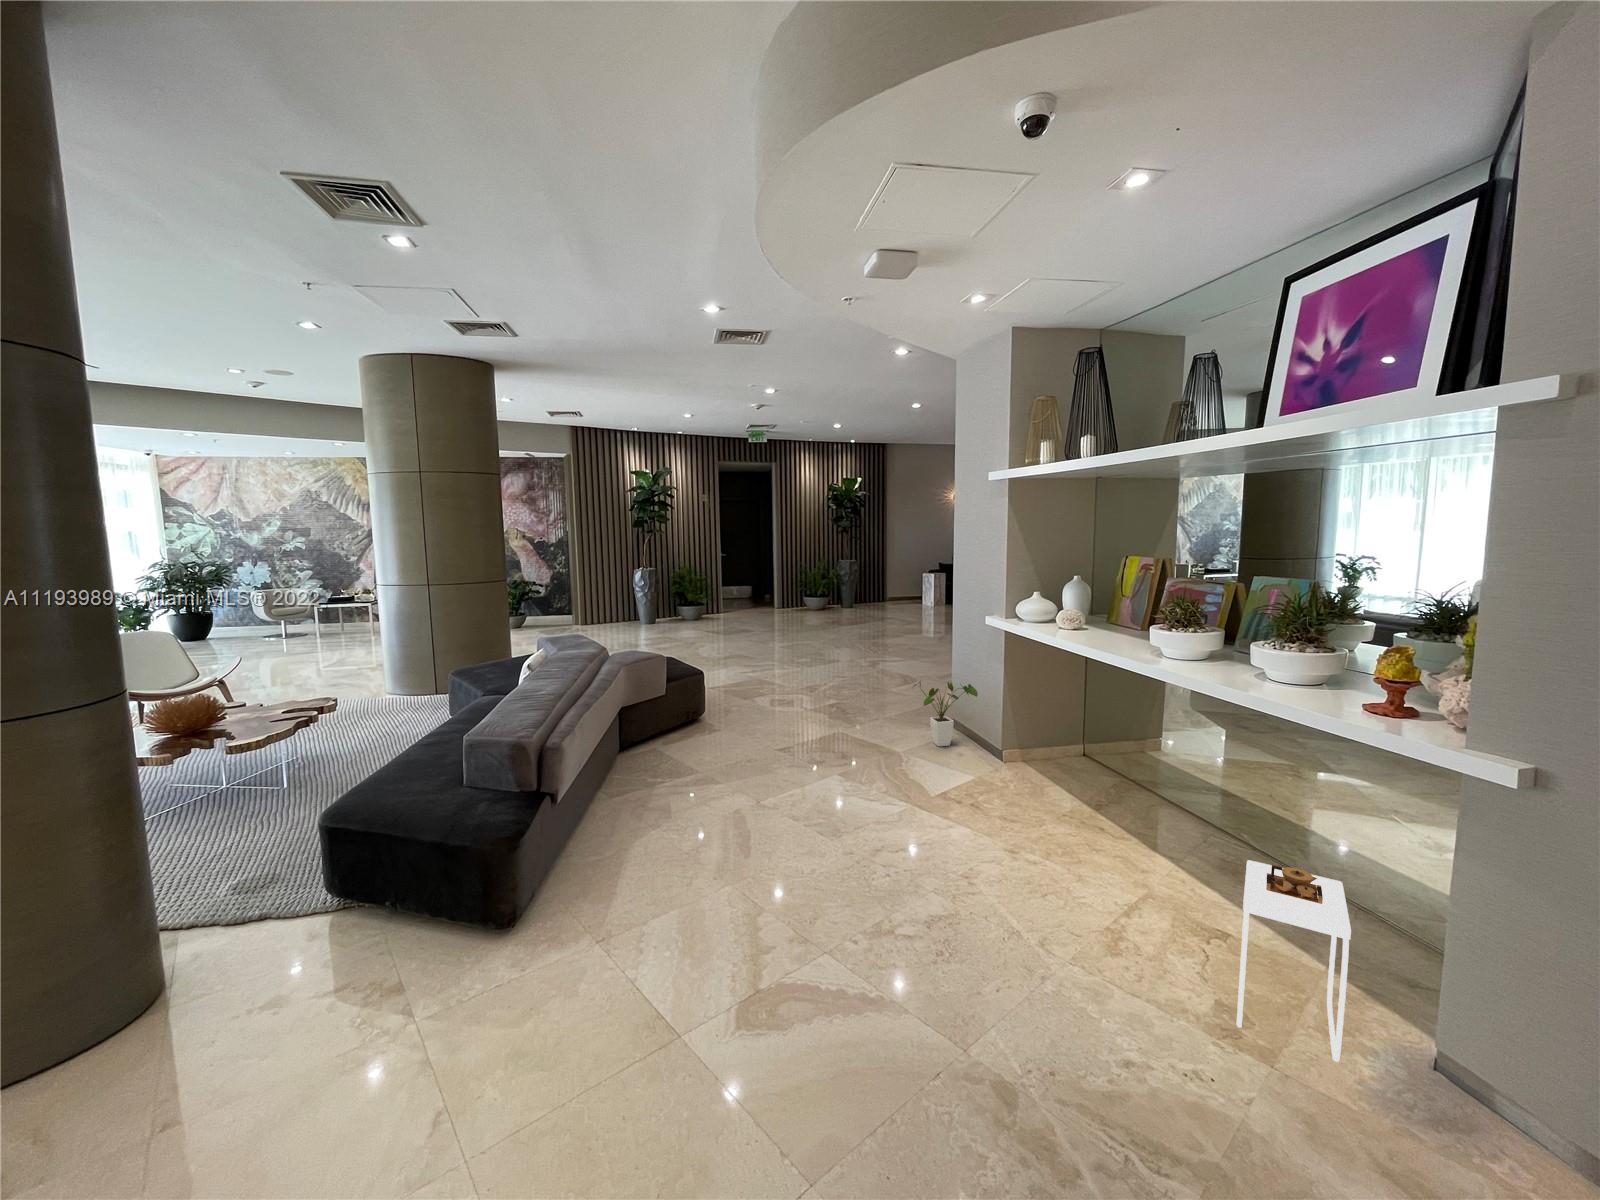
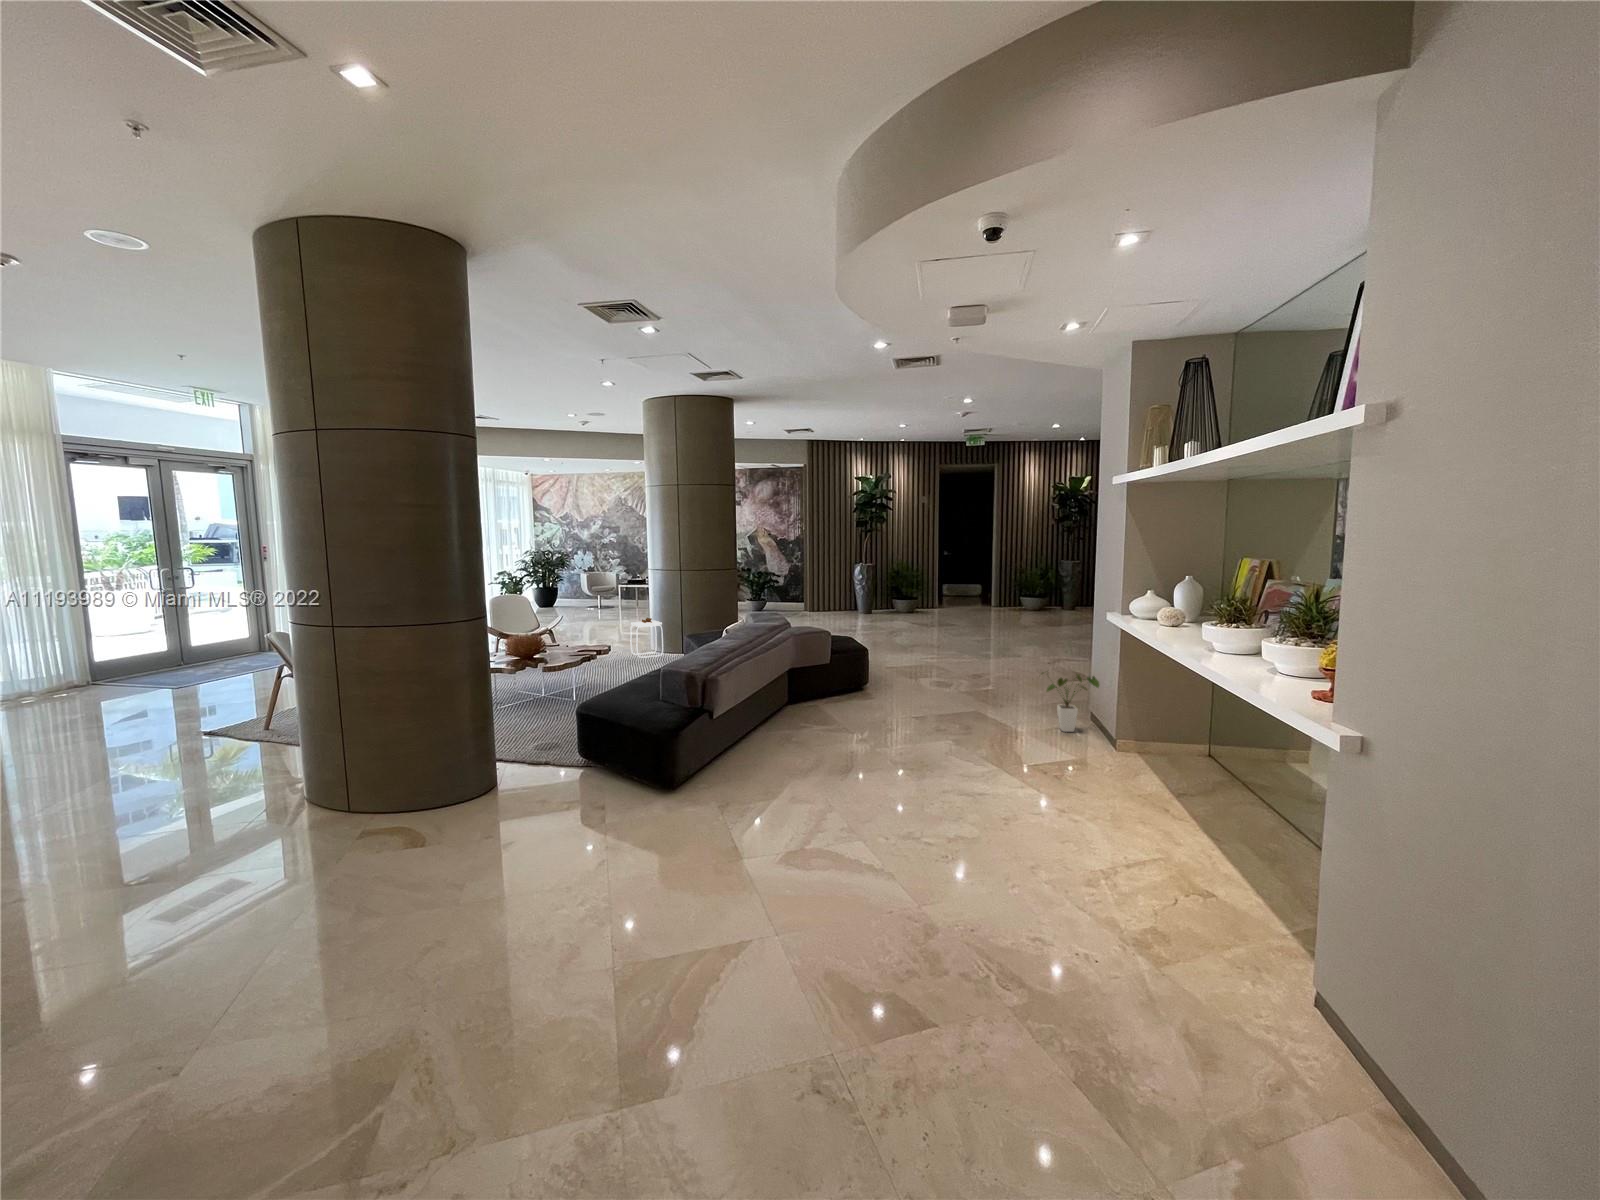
side table: present [1237,860,1351,1062] -> present [630,618,663,658]

